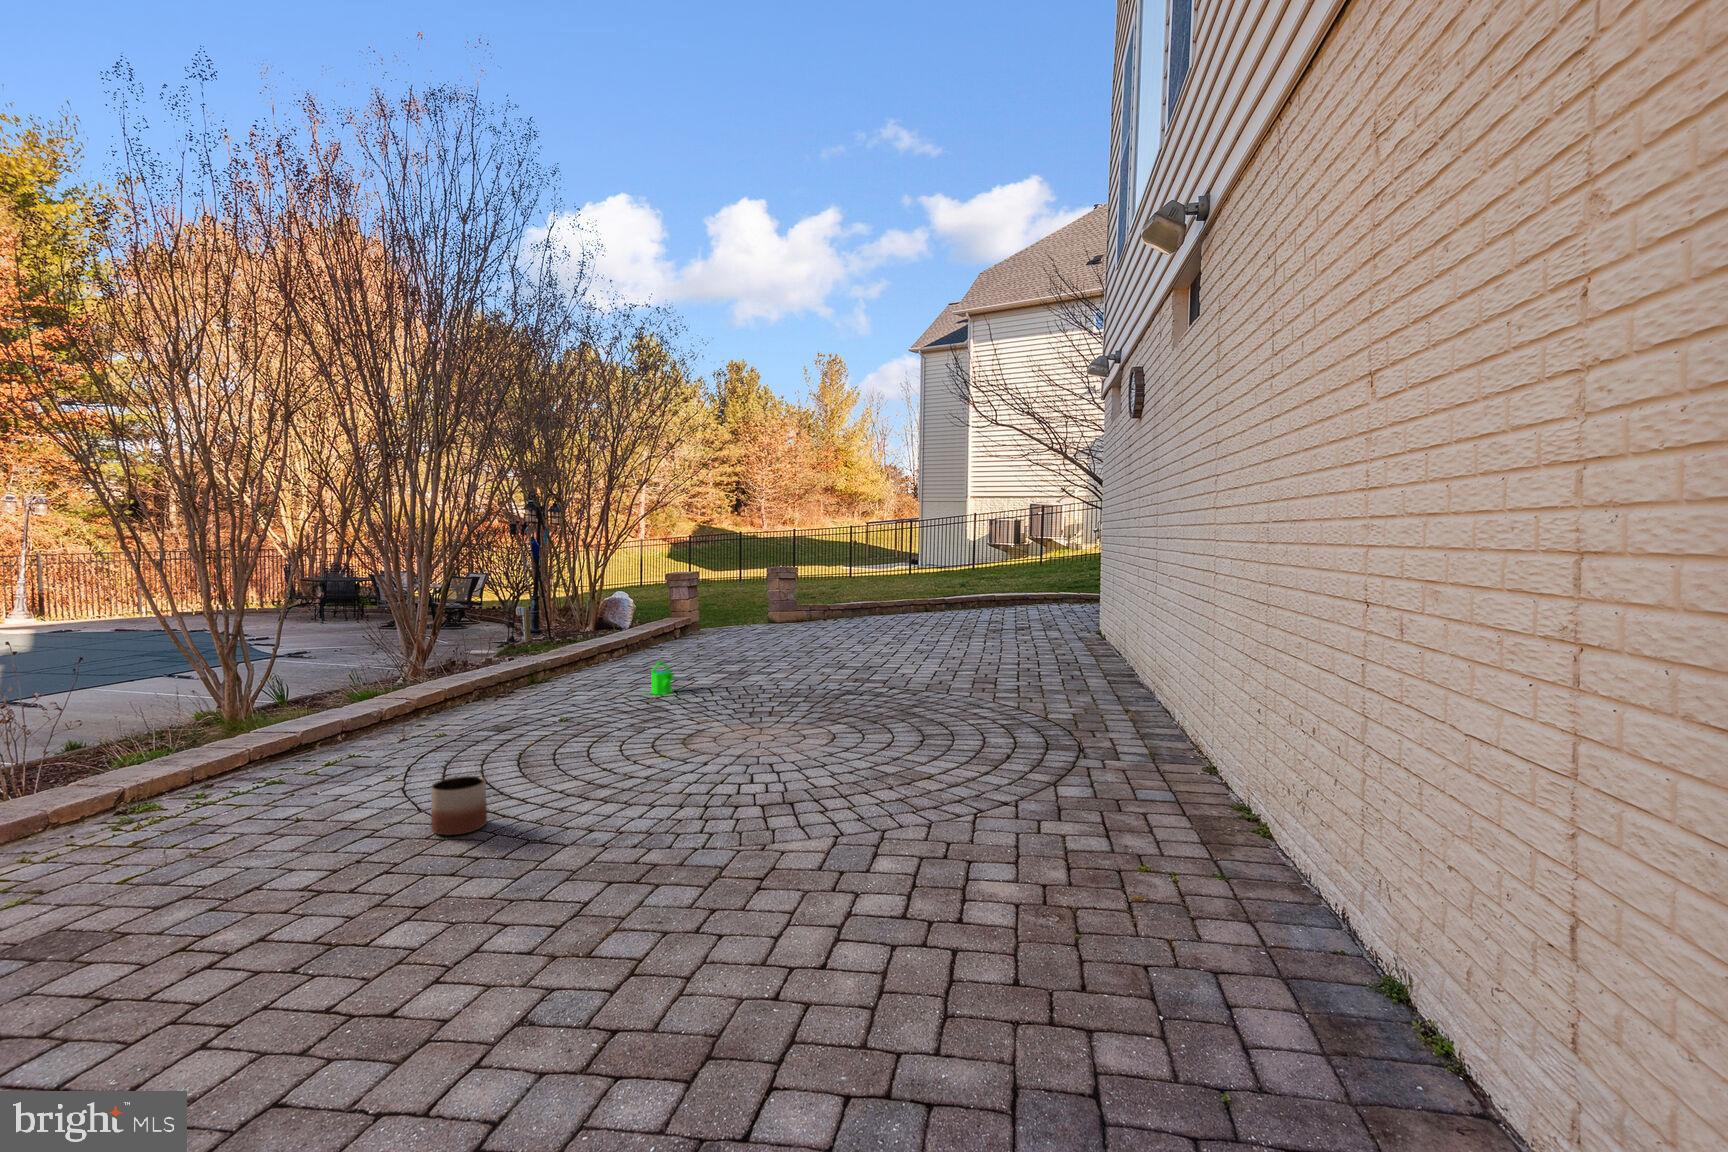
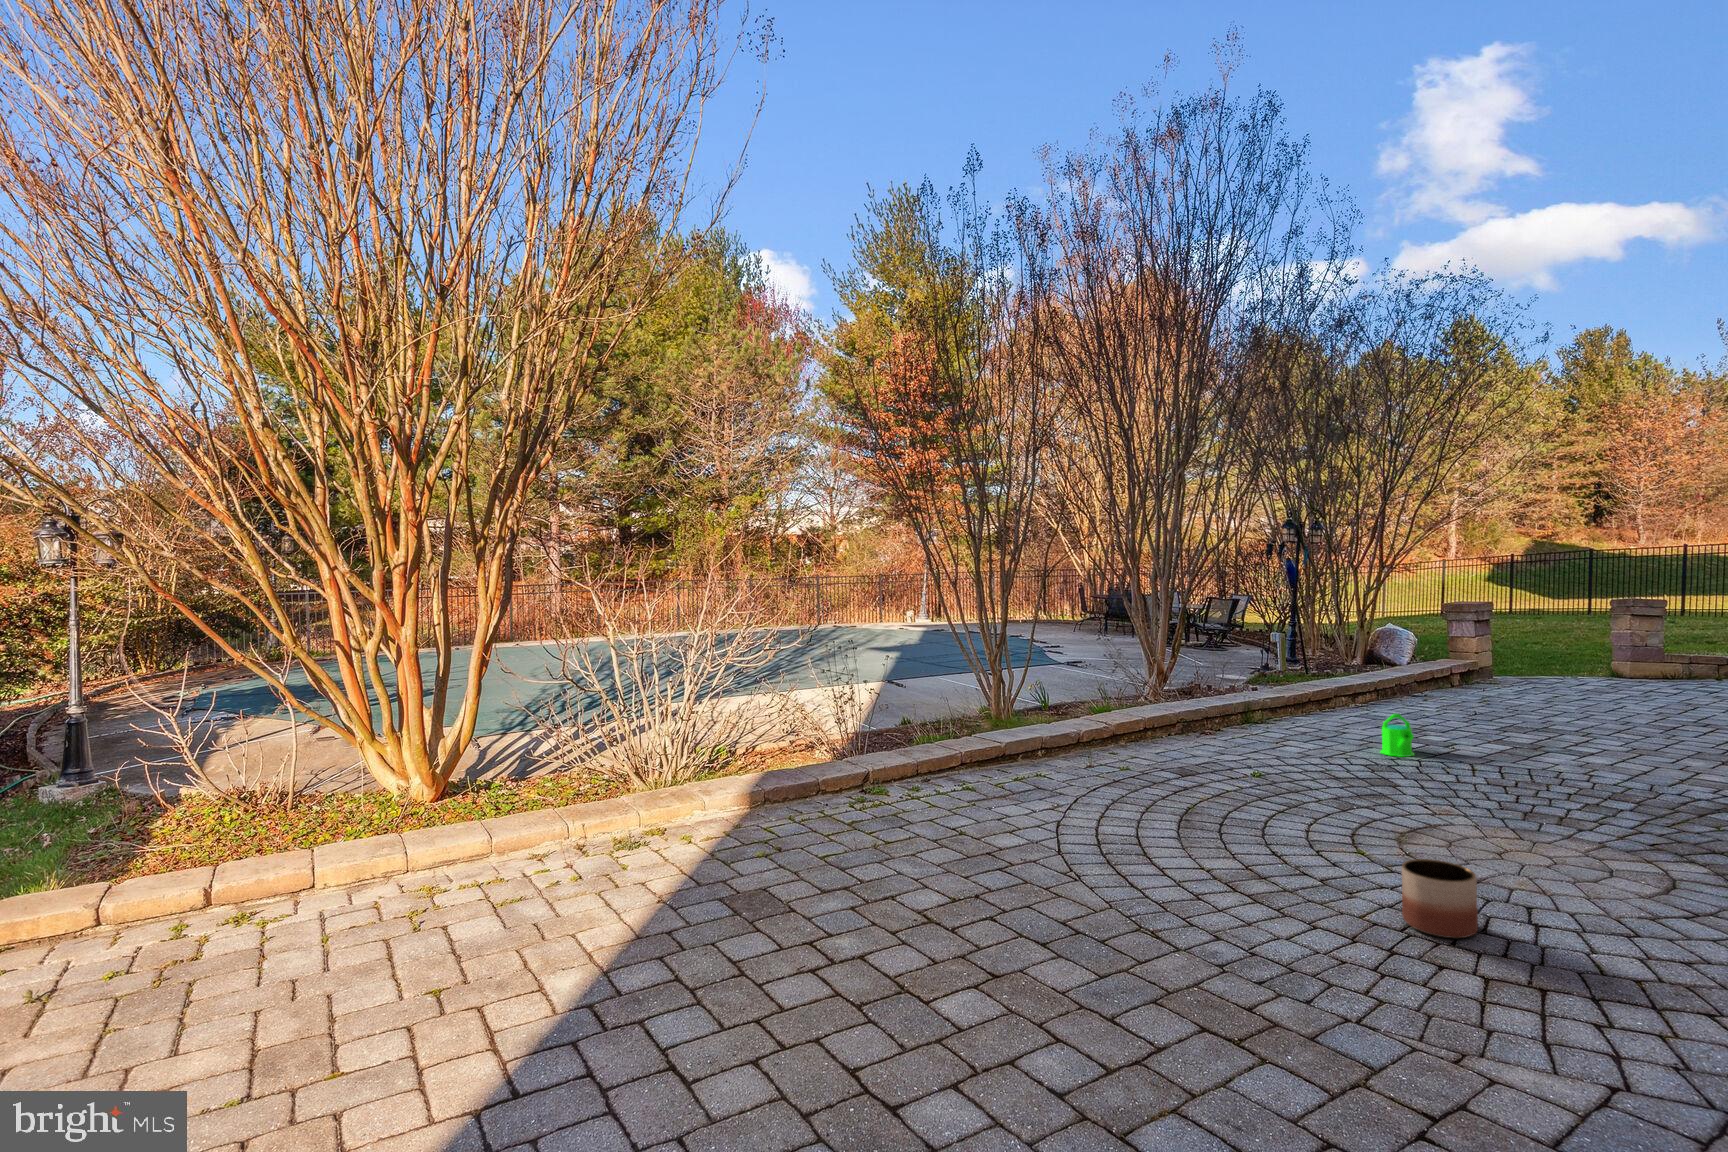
planter: present [431,776,487,835] -> present [1402,859,1478,938]

